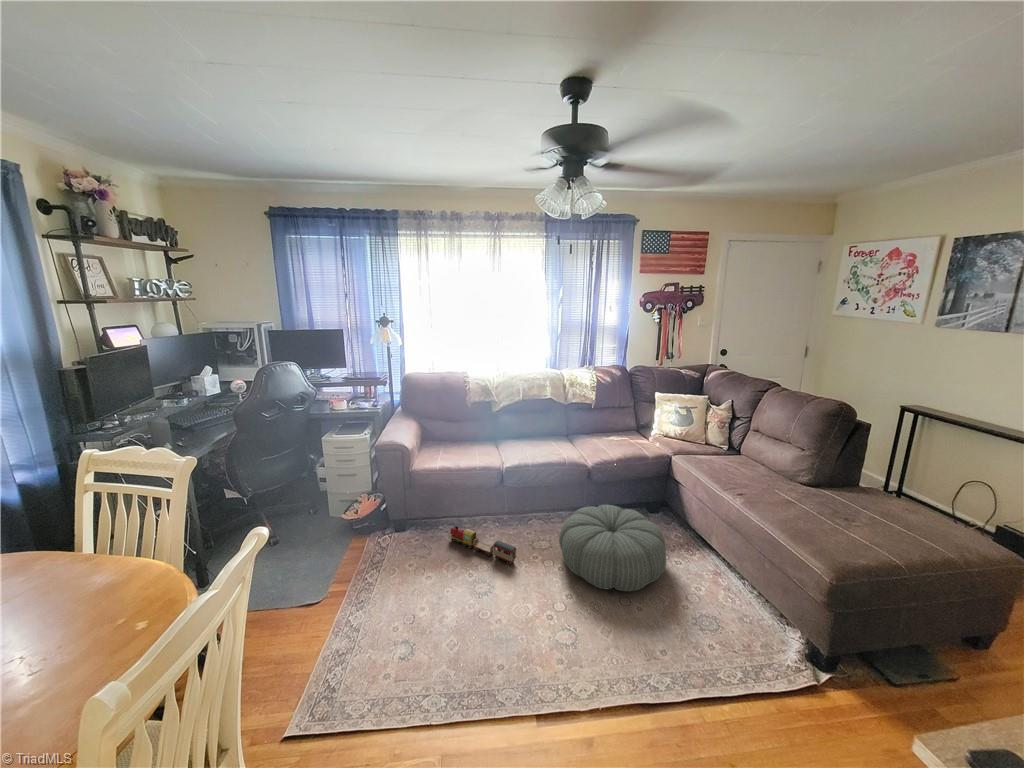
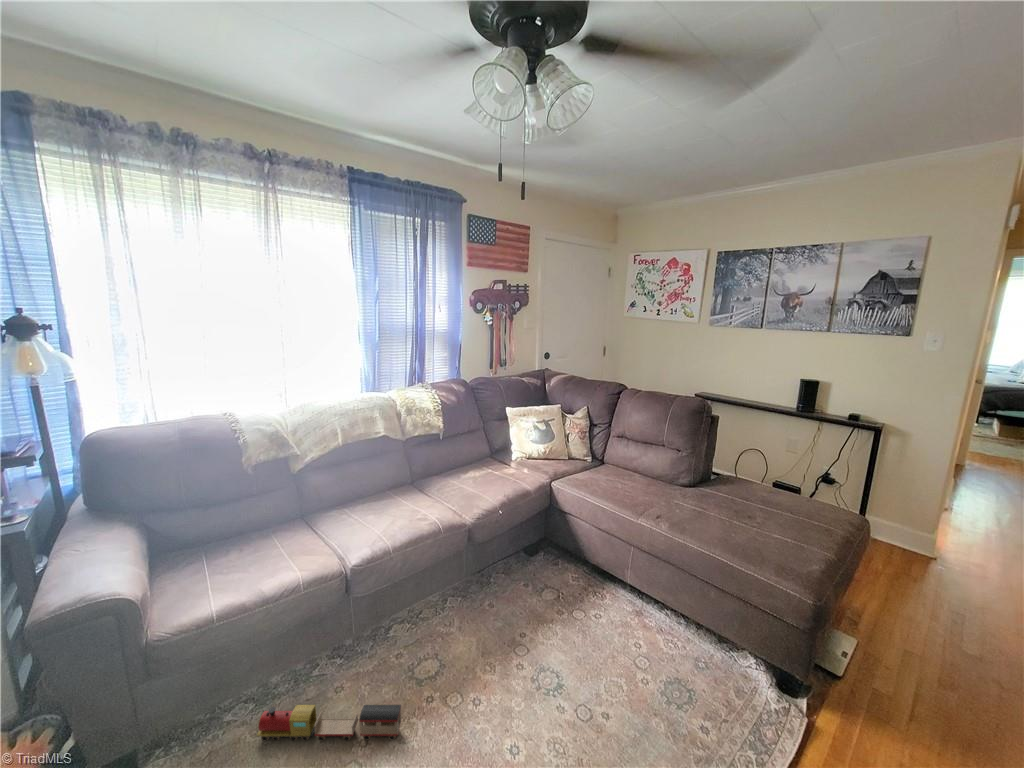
pouf: present [559,505,666,591] -> none [459,571,605,714]

